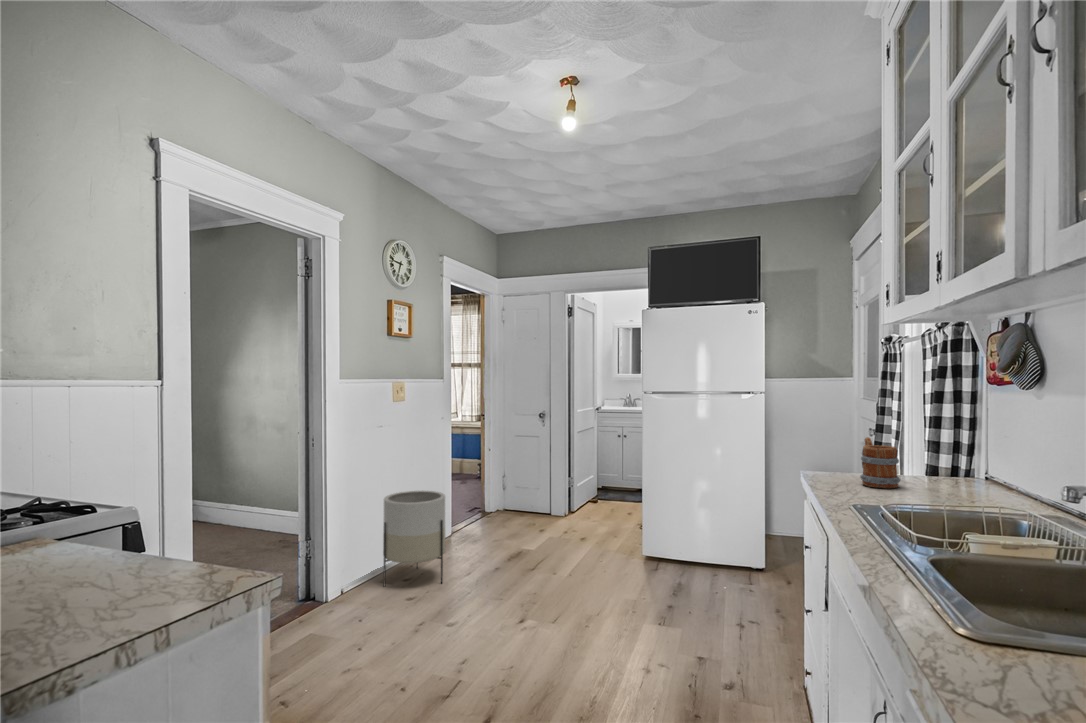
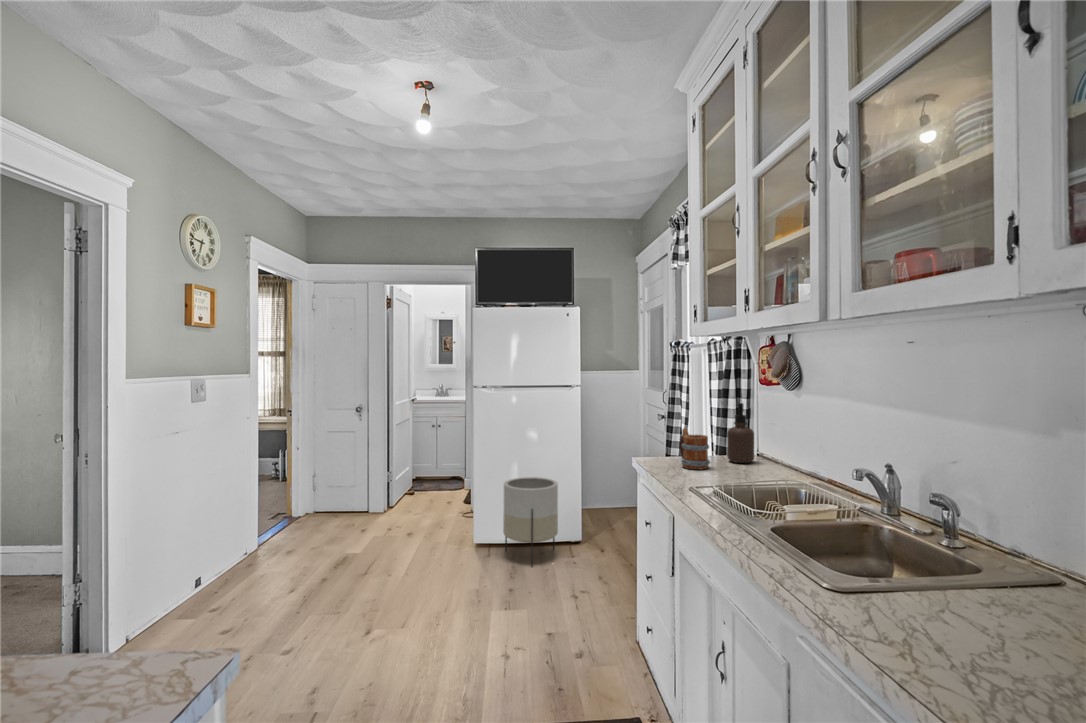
soap dispenser: none [931,408,972,486] -> present [727,403,754,463]
planter: present [383,491,446,586] -> present [503,477,558,566]

